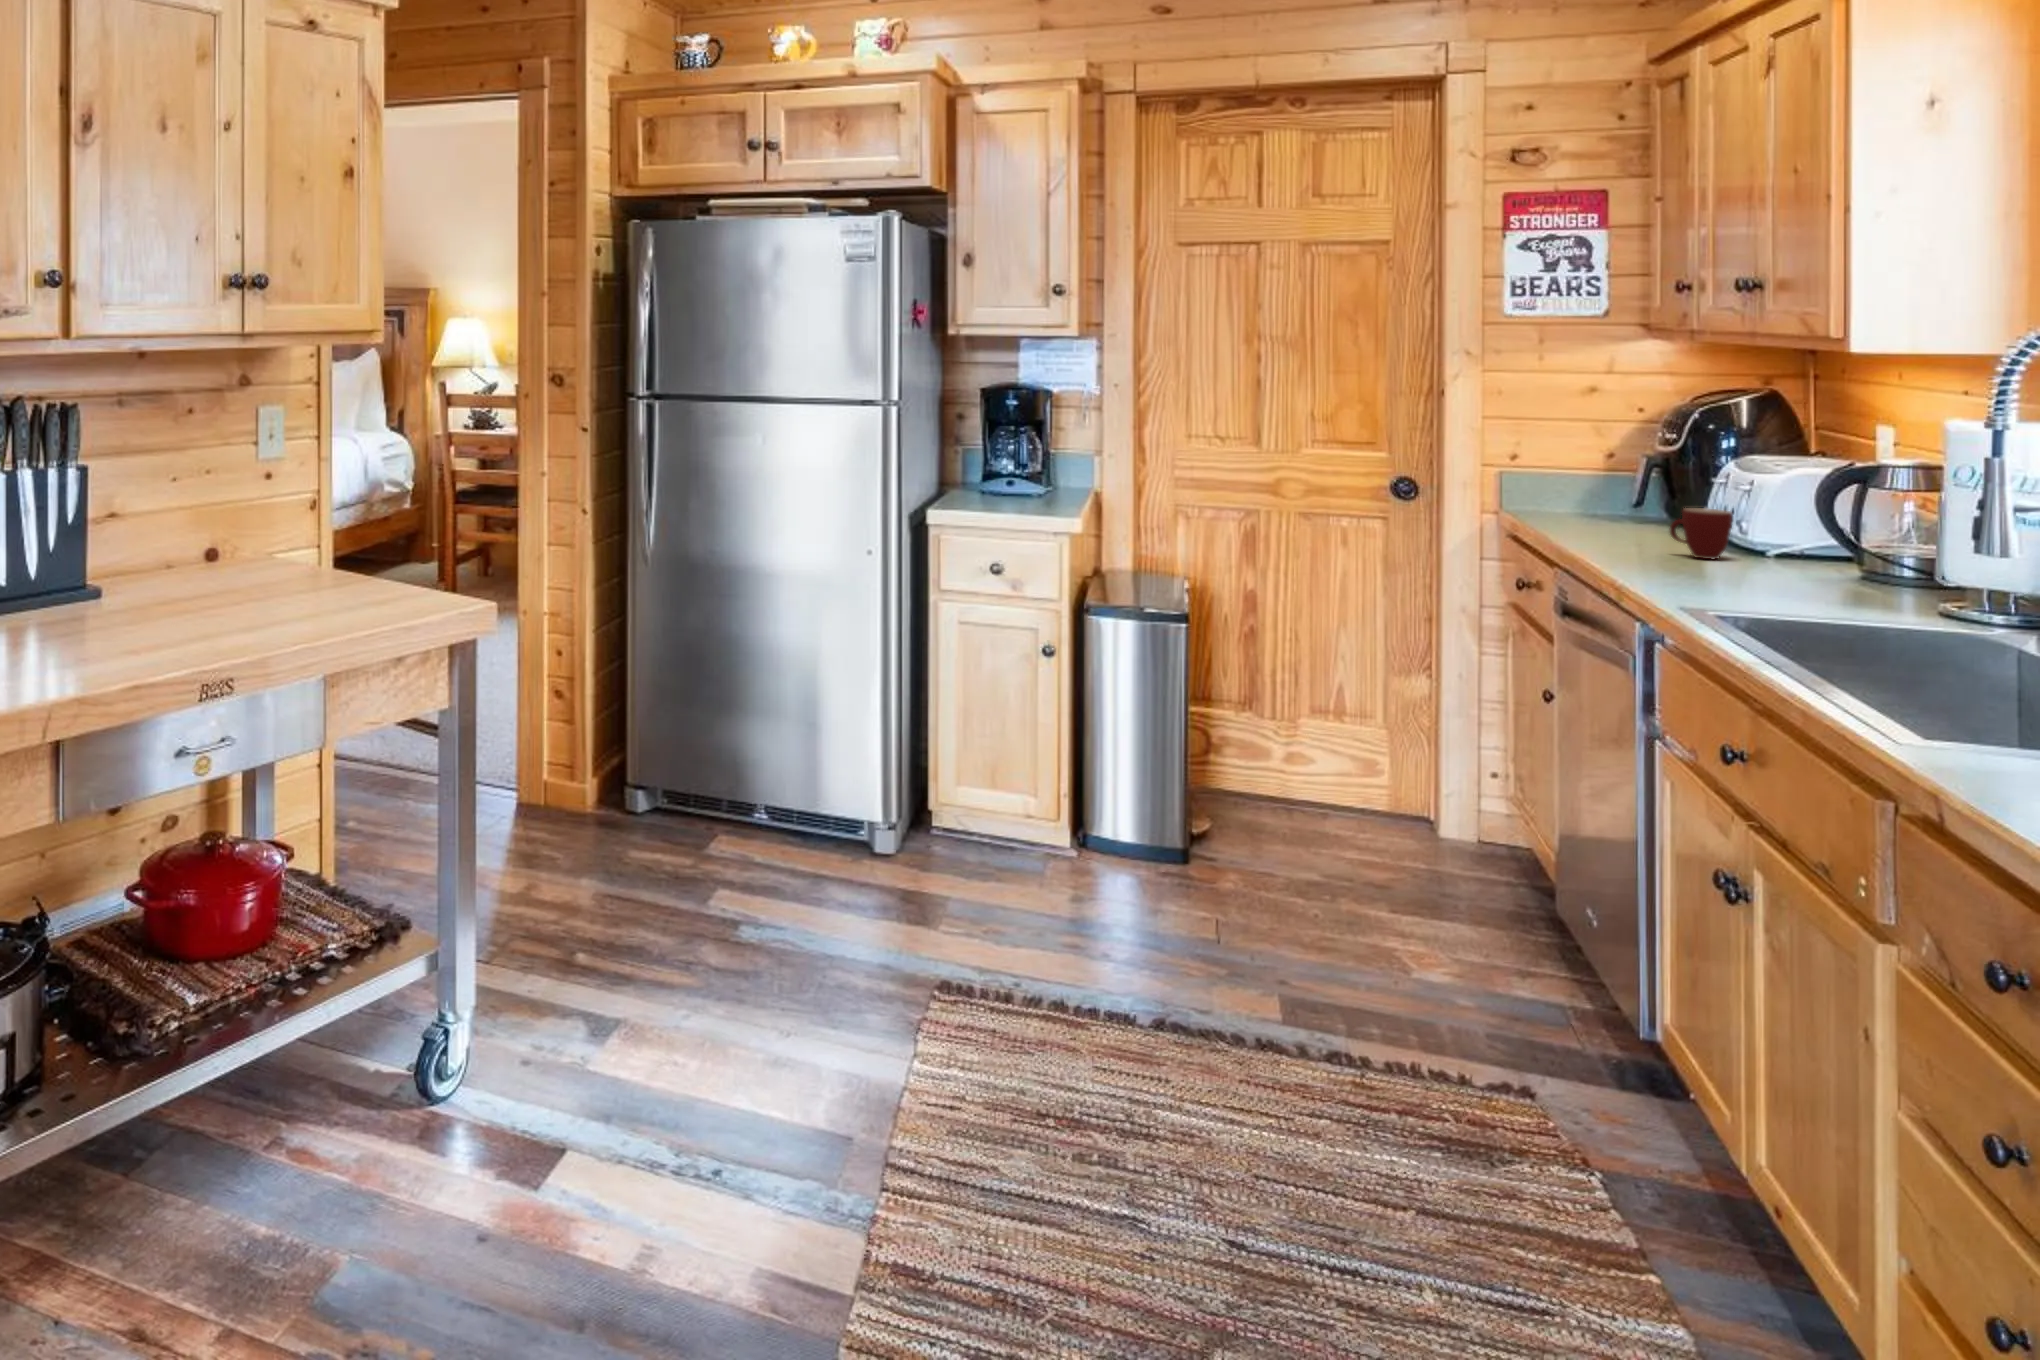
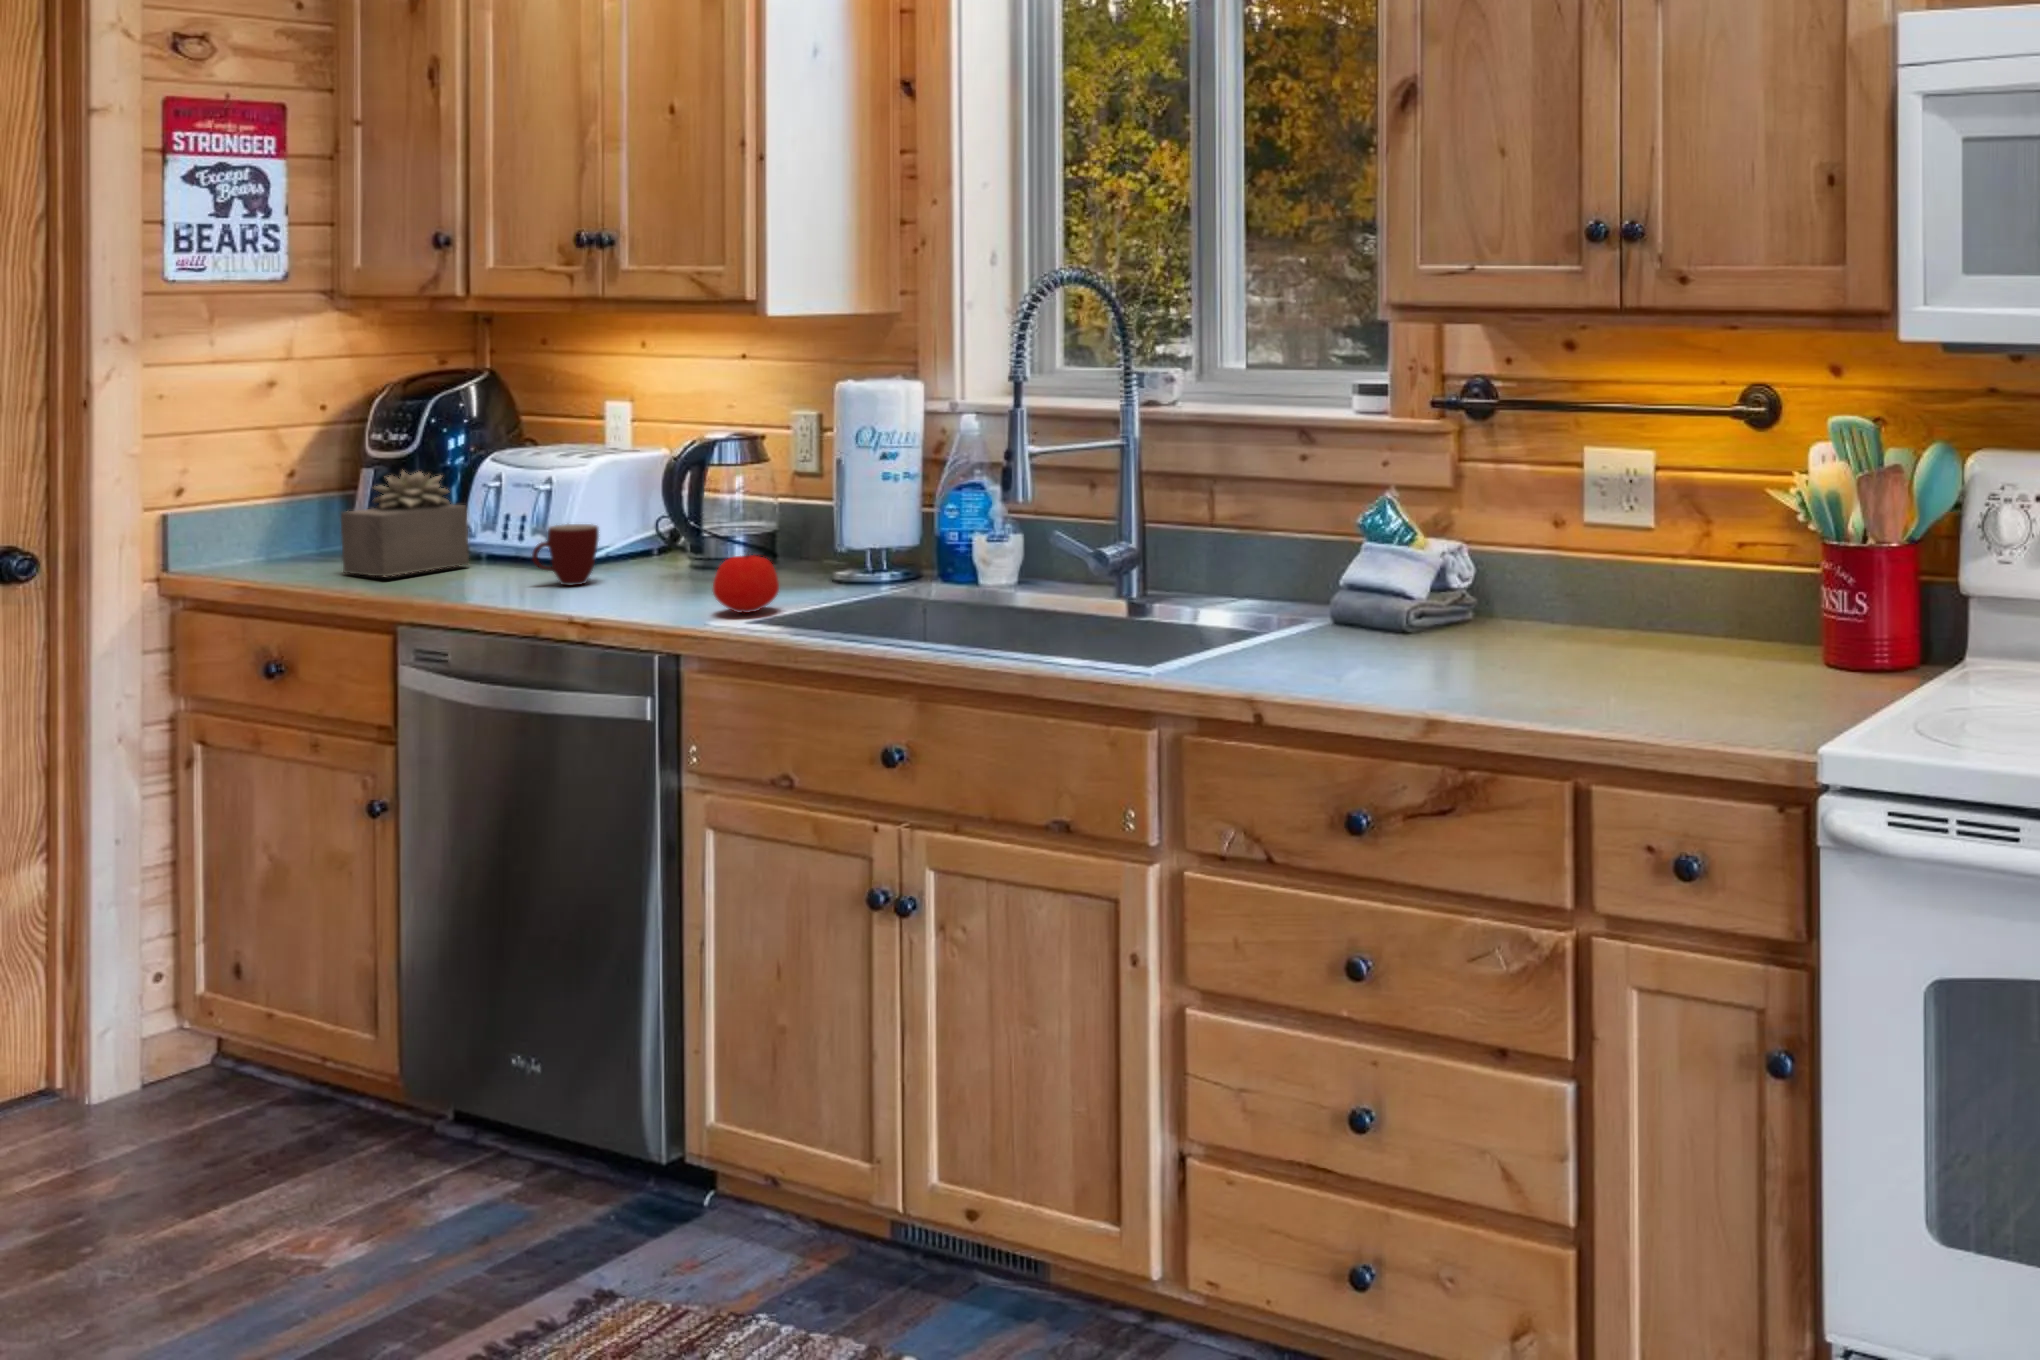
succulent plant: none [1571,455,1672,535] -> present [341,472,469,577]
apple: none [1735,542,1811,598] -> present [713,555,779,613]

